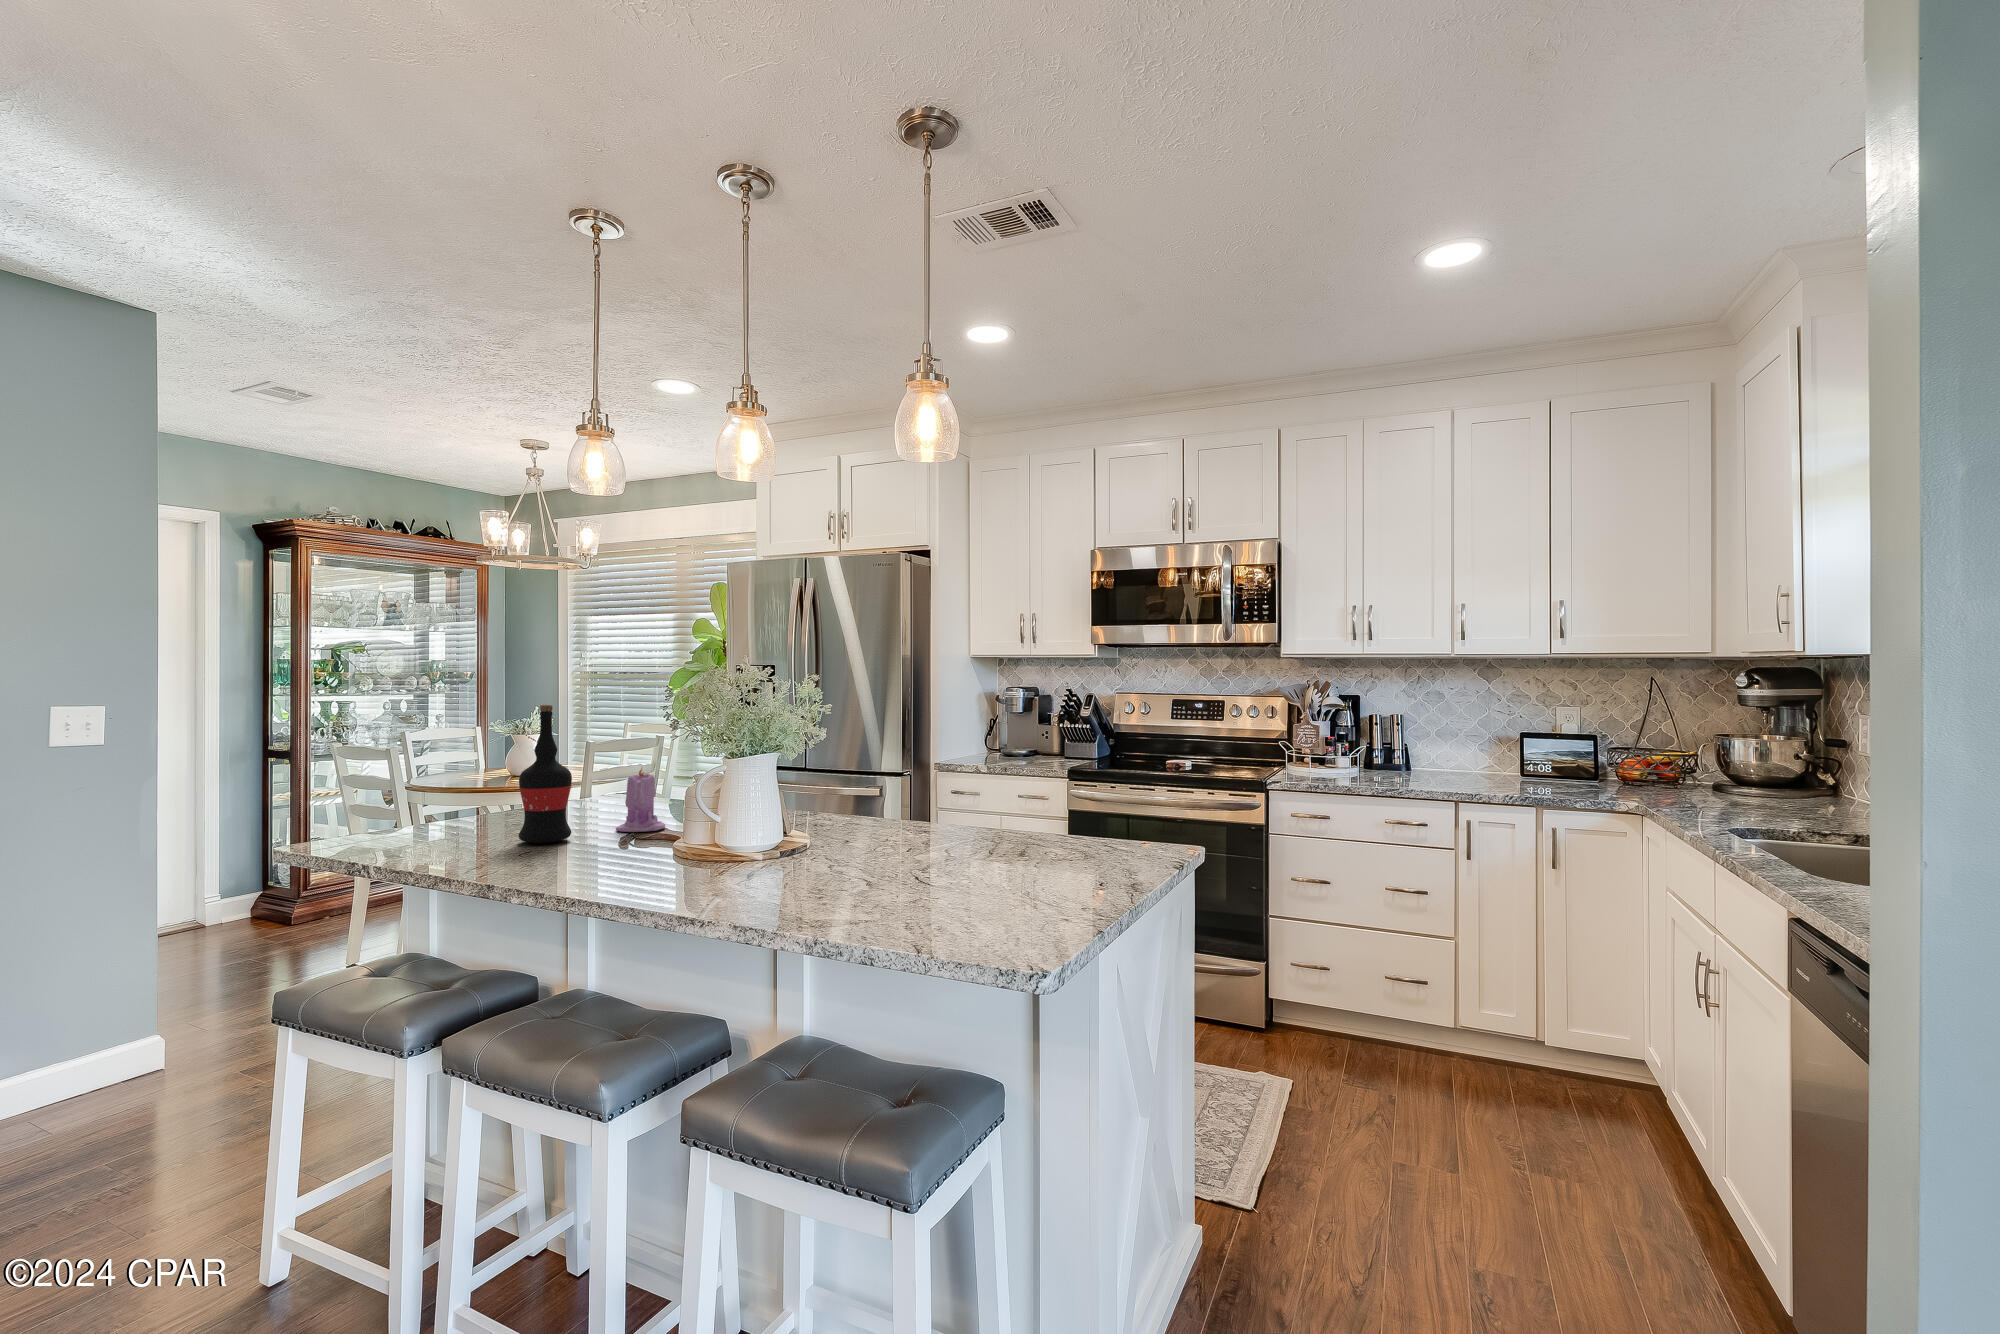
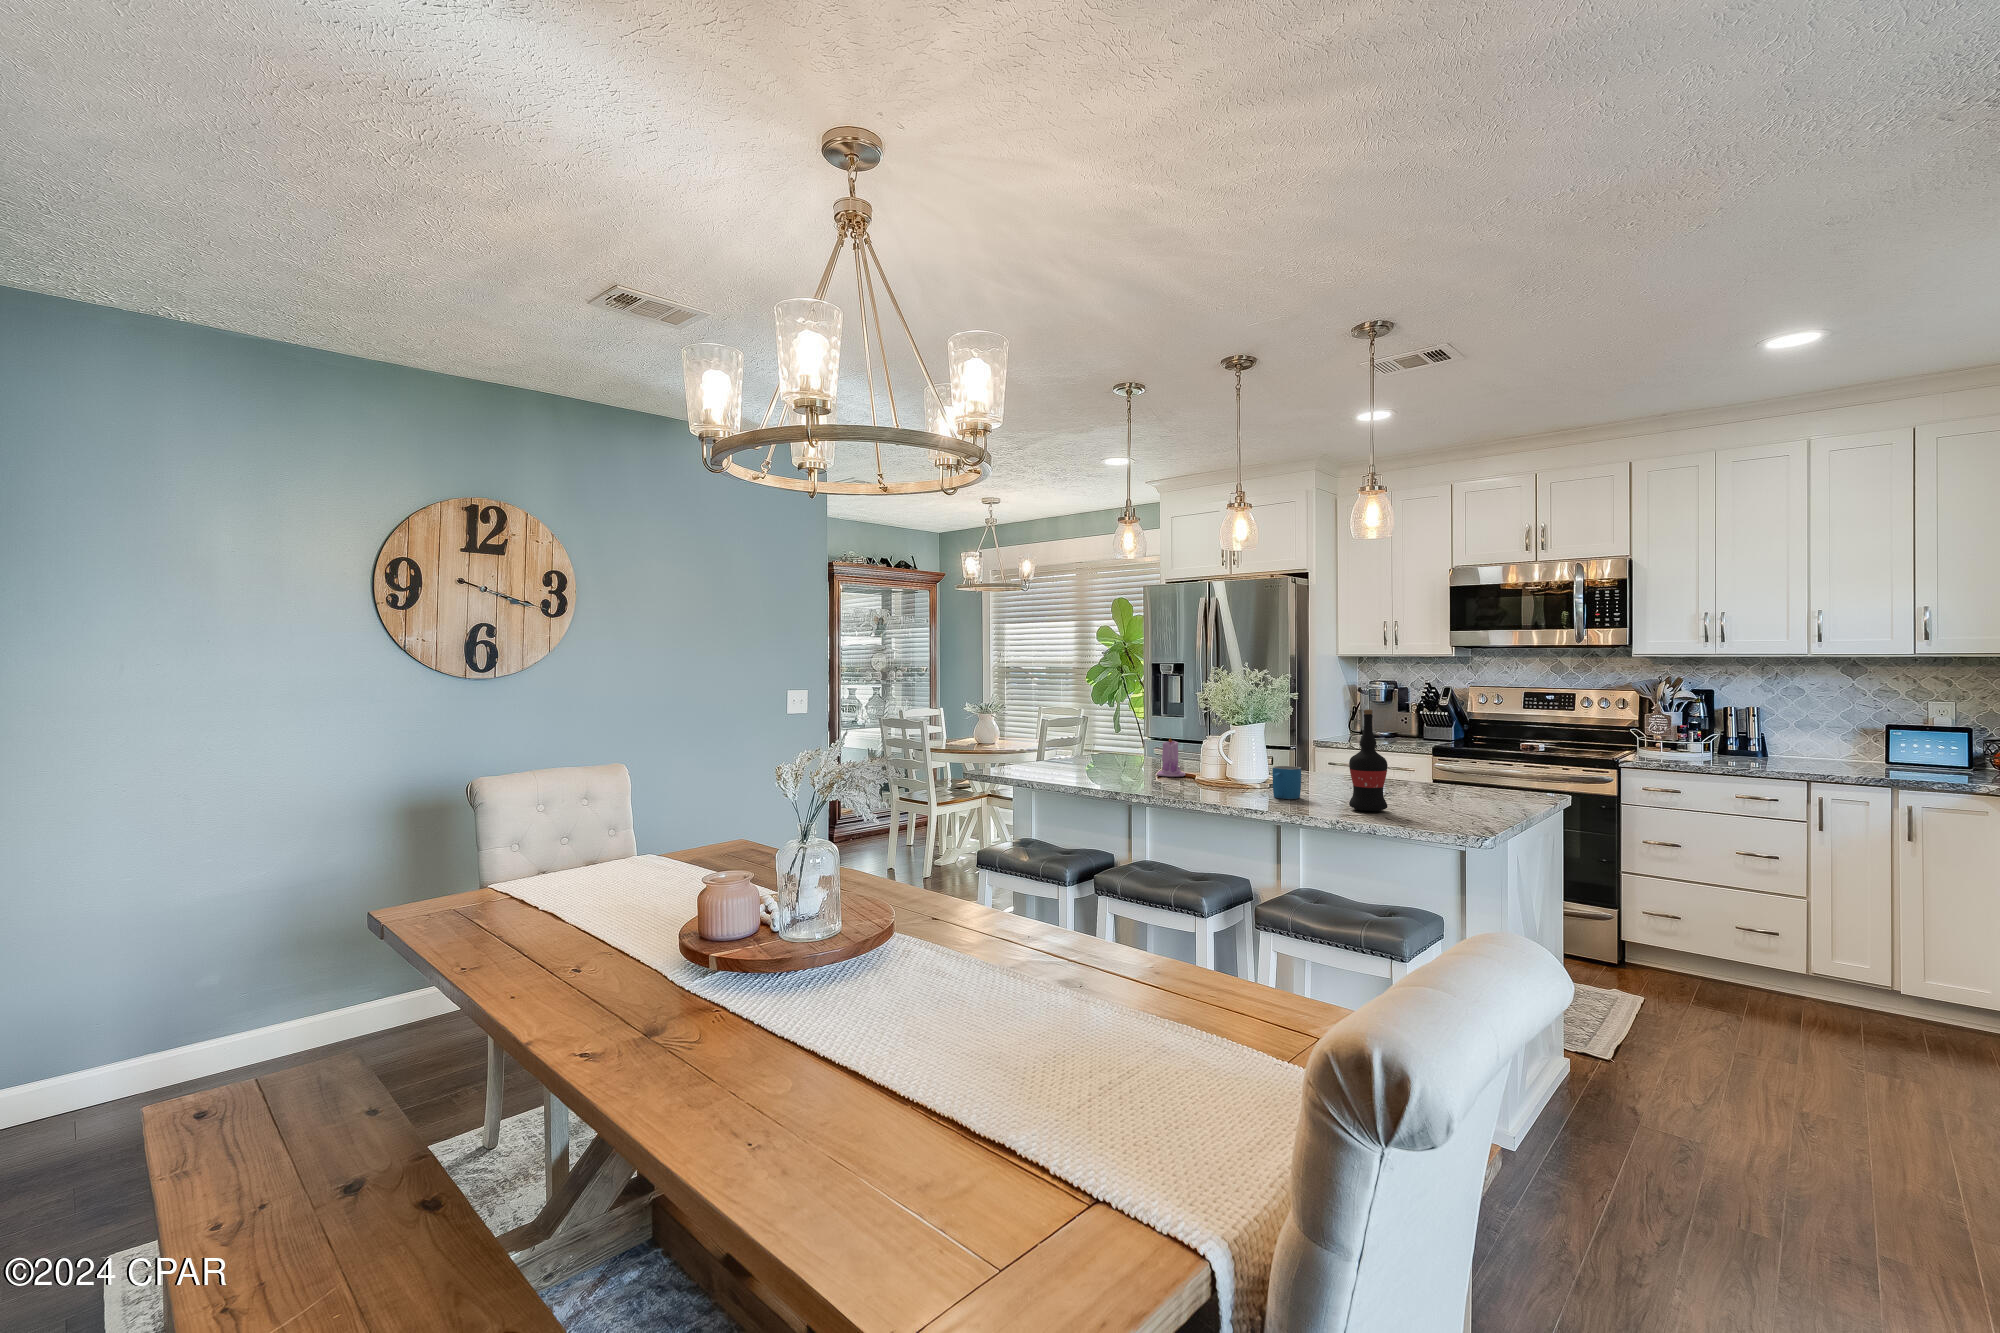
wine bottle: present [518,705,572,843] -> present [1349,709,1388,811]
mug: none [745,815,800,872] -> present [1273,766,1301,799]

